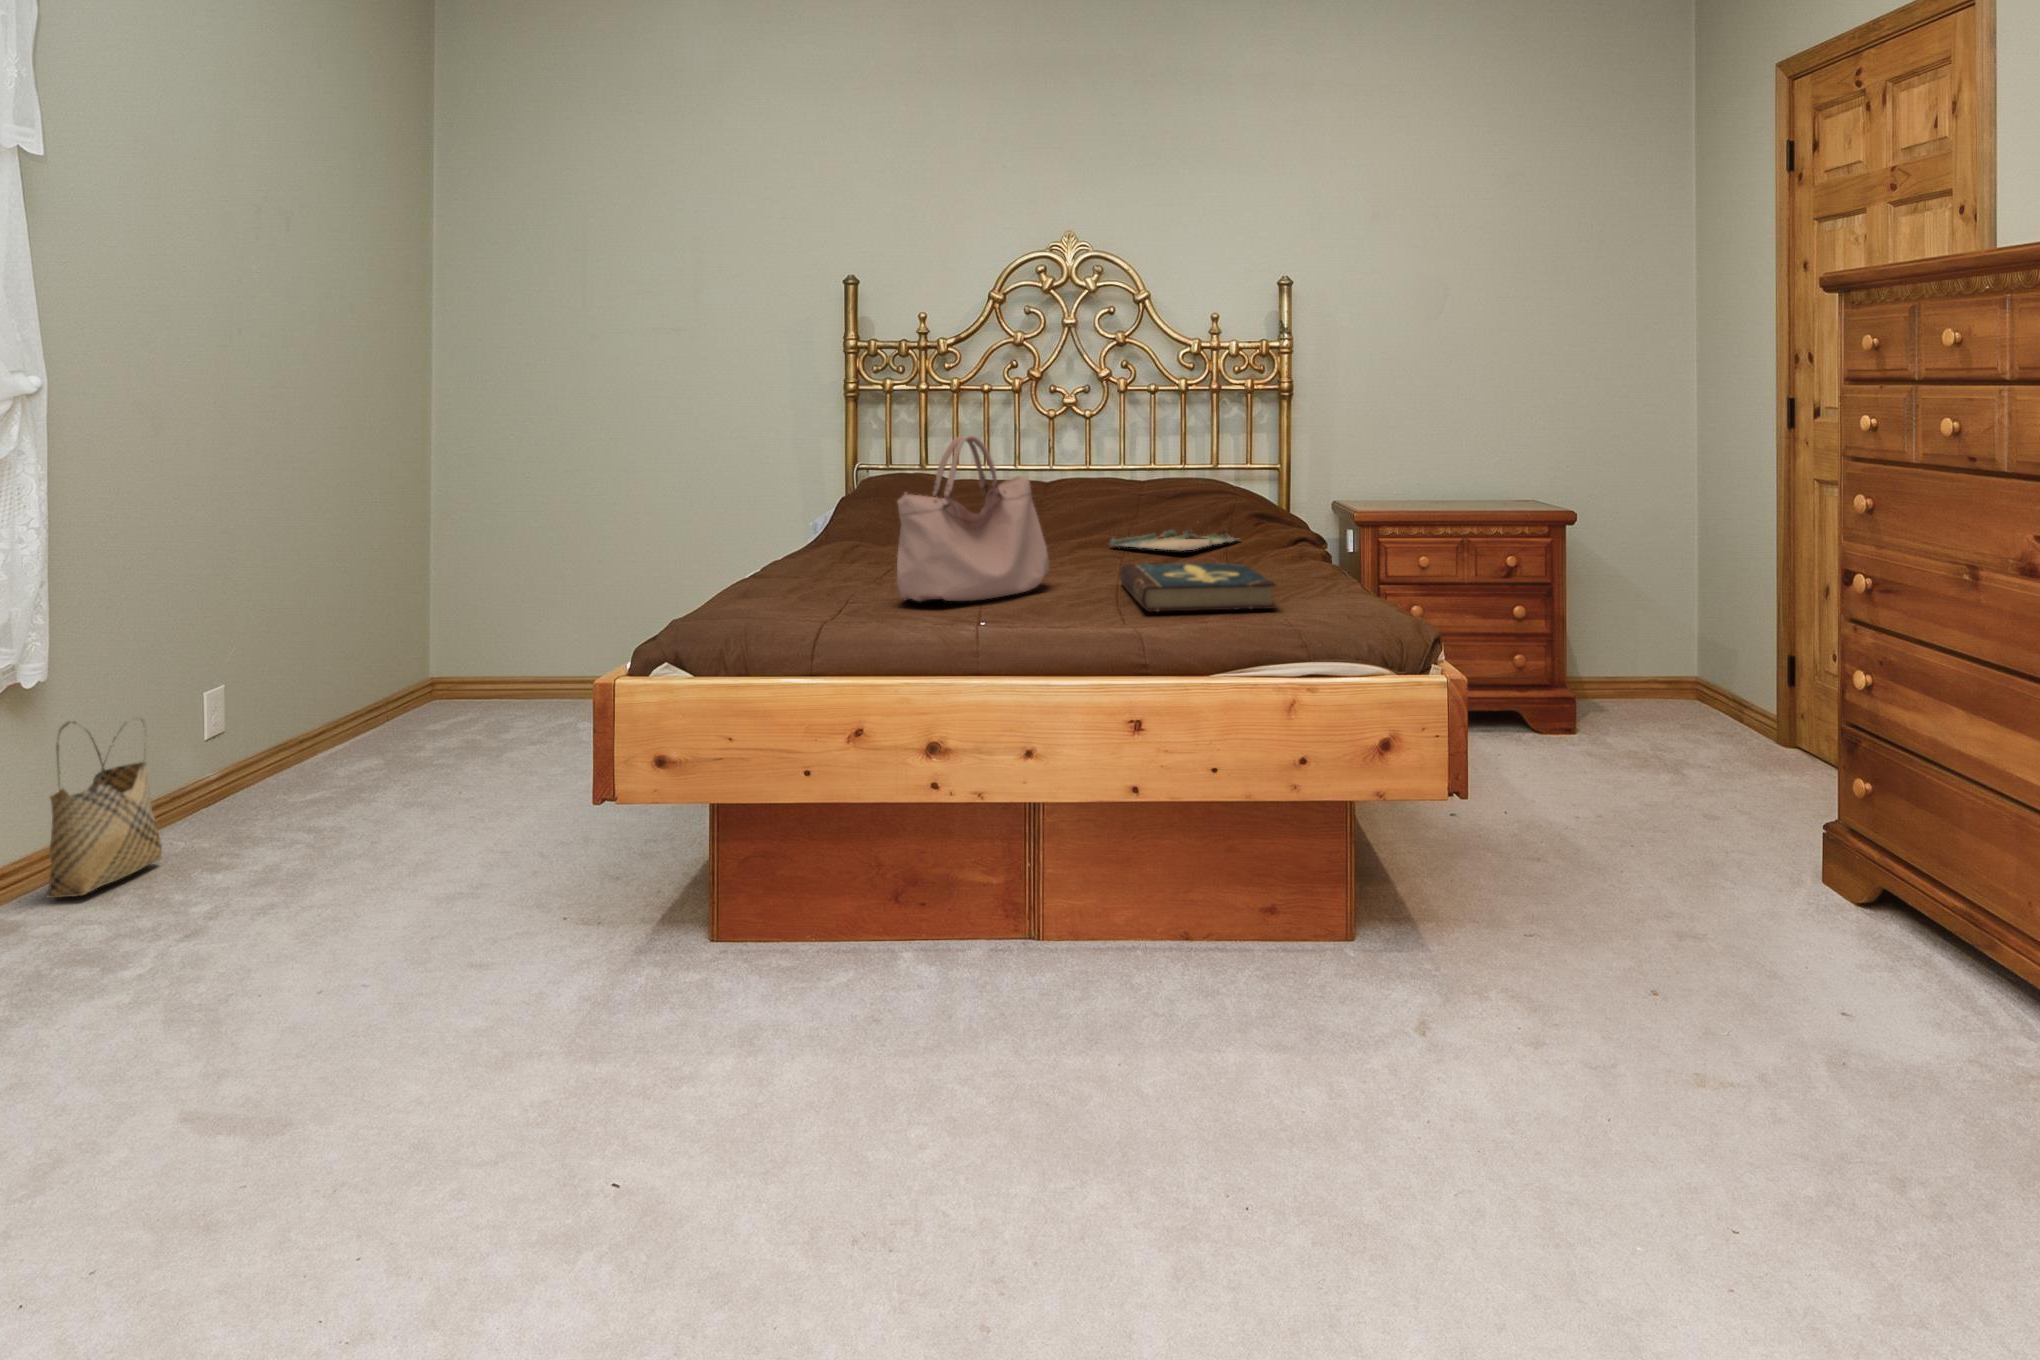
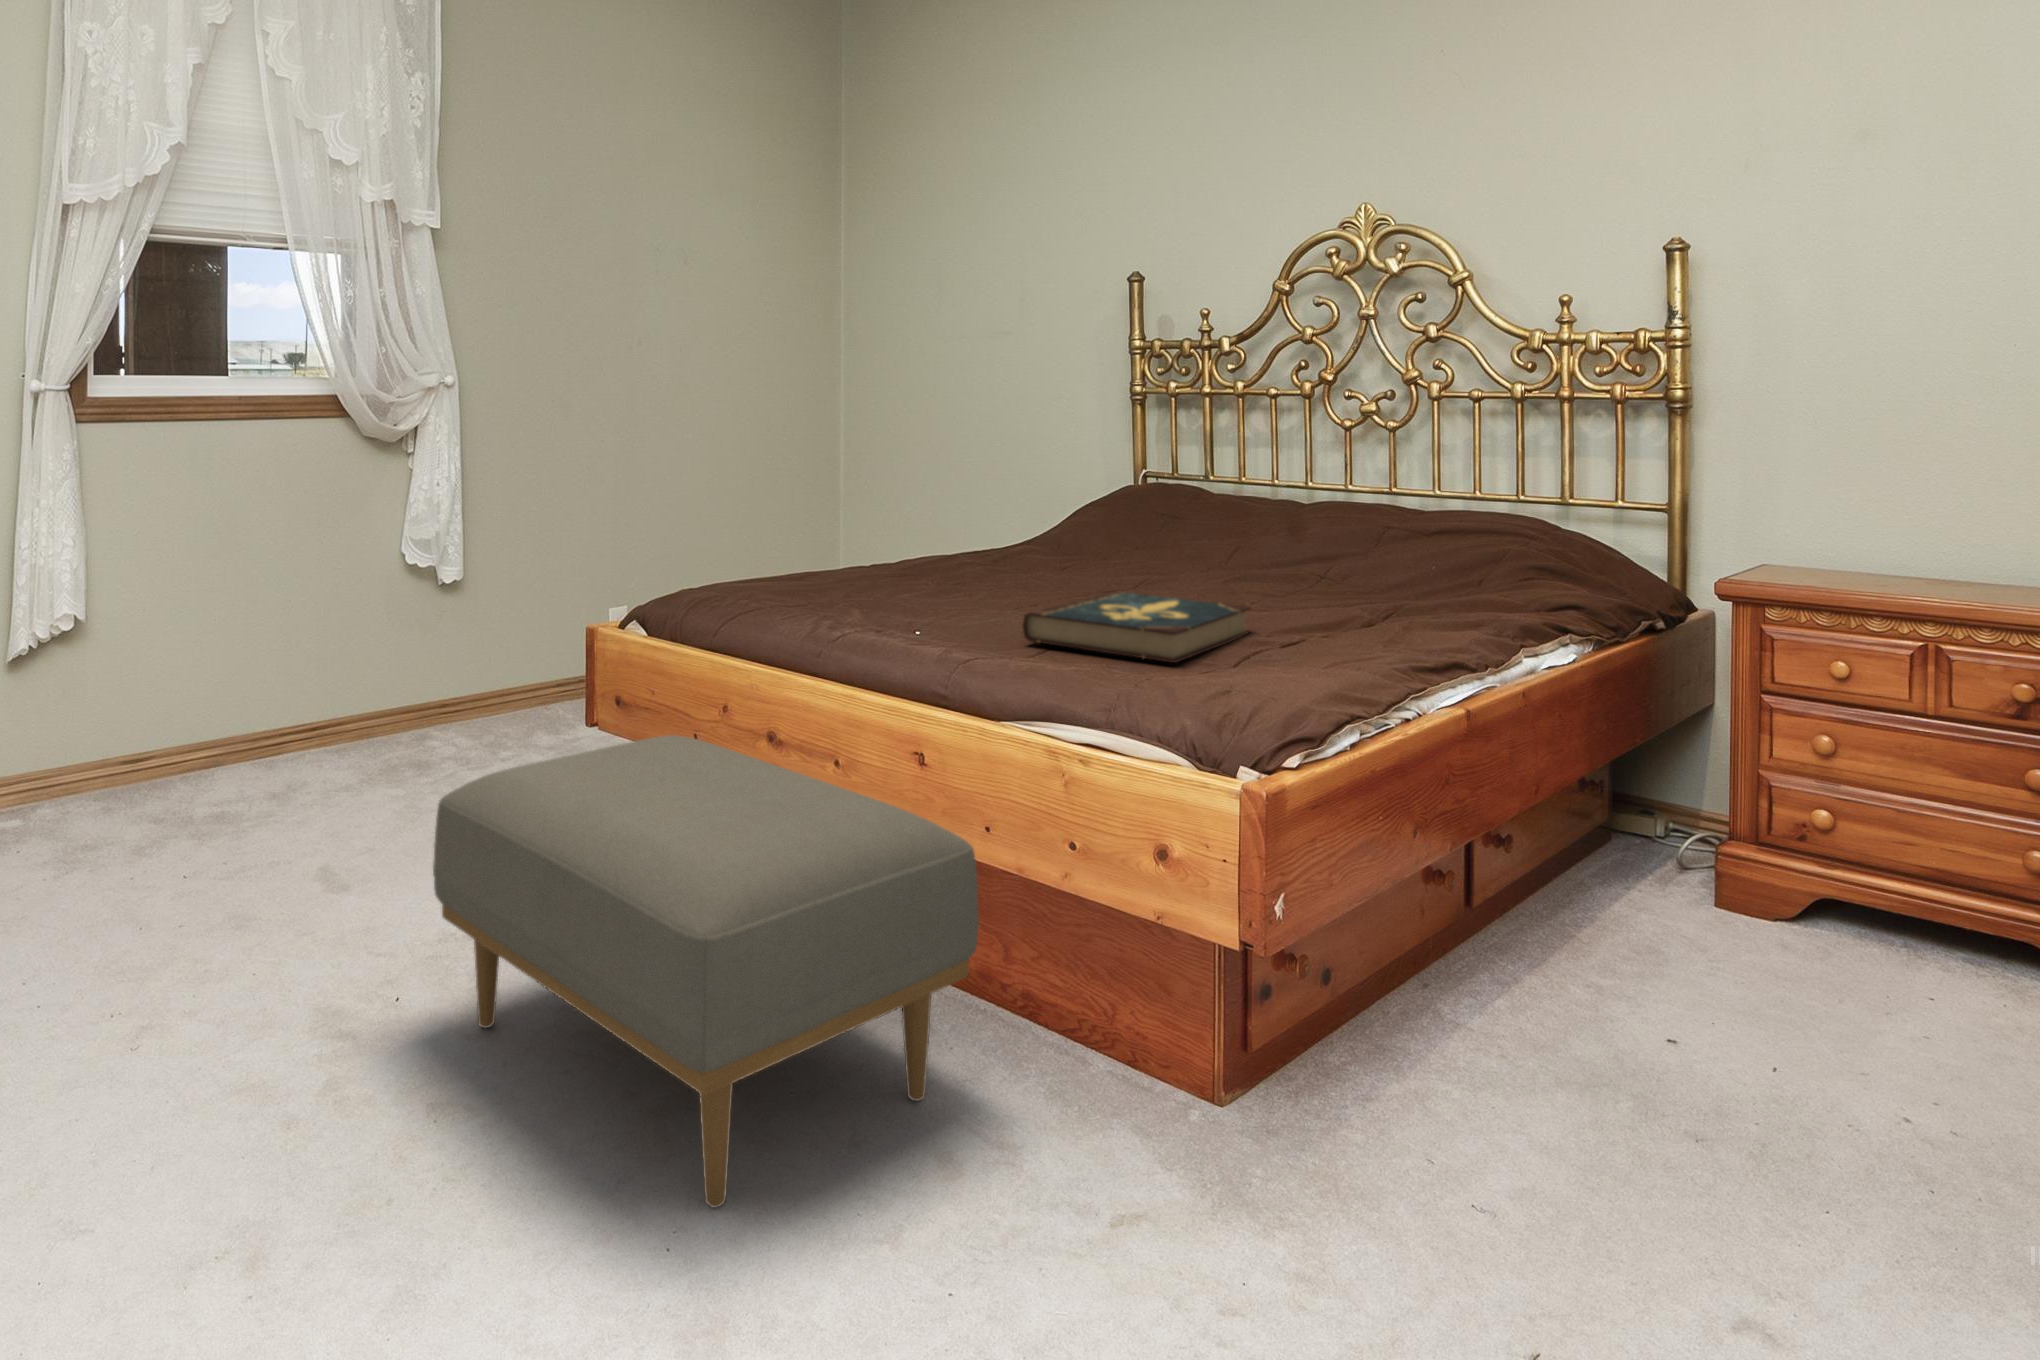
handbag: present [897,436,1049,601] -> none [855,435,1041,606]
tray: present [1109,530,1239,551] -> none [1225,566,1413,592]
woven basket: present [47,719,162,898] -> none [448,607,524,724]
ottoman: none [755,765,1281,1139] -> present [433,735,979,1208]

